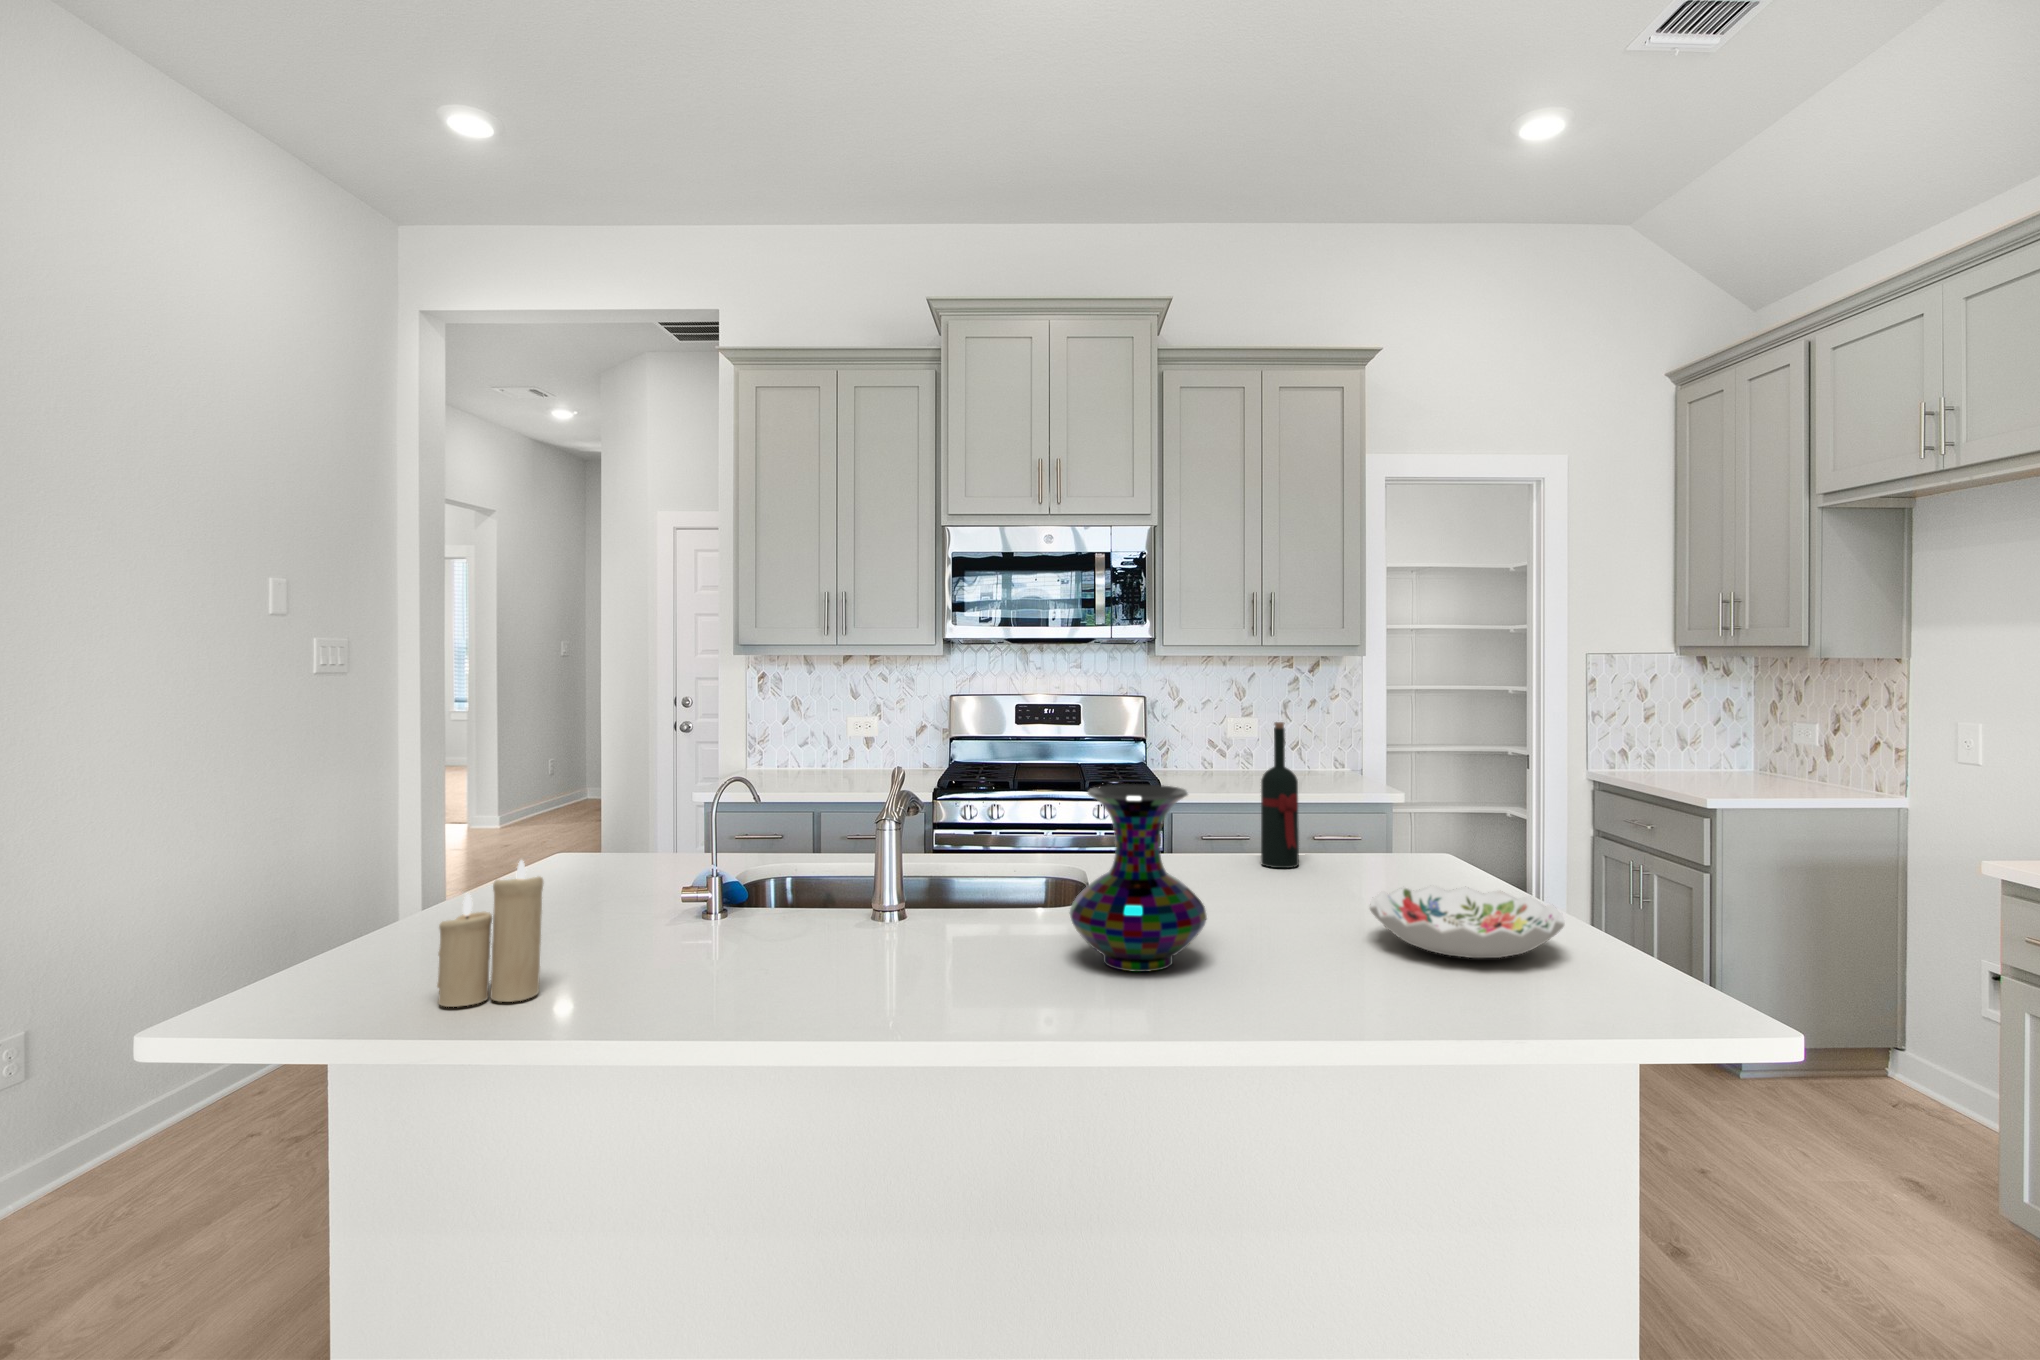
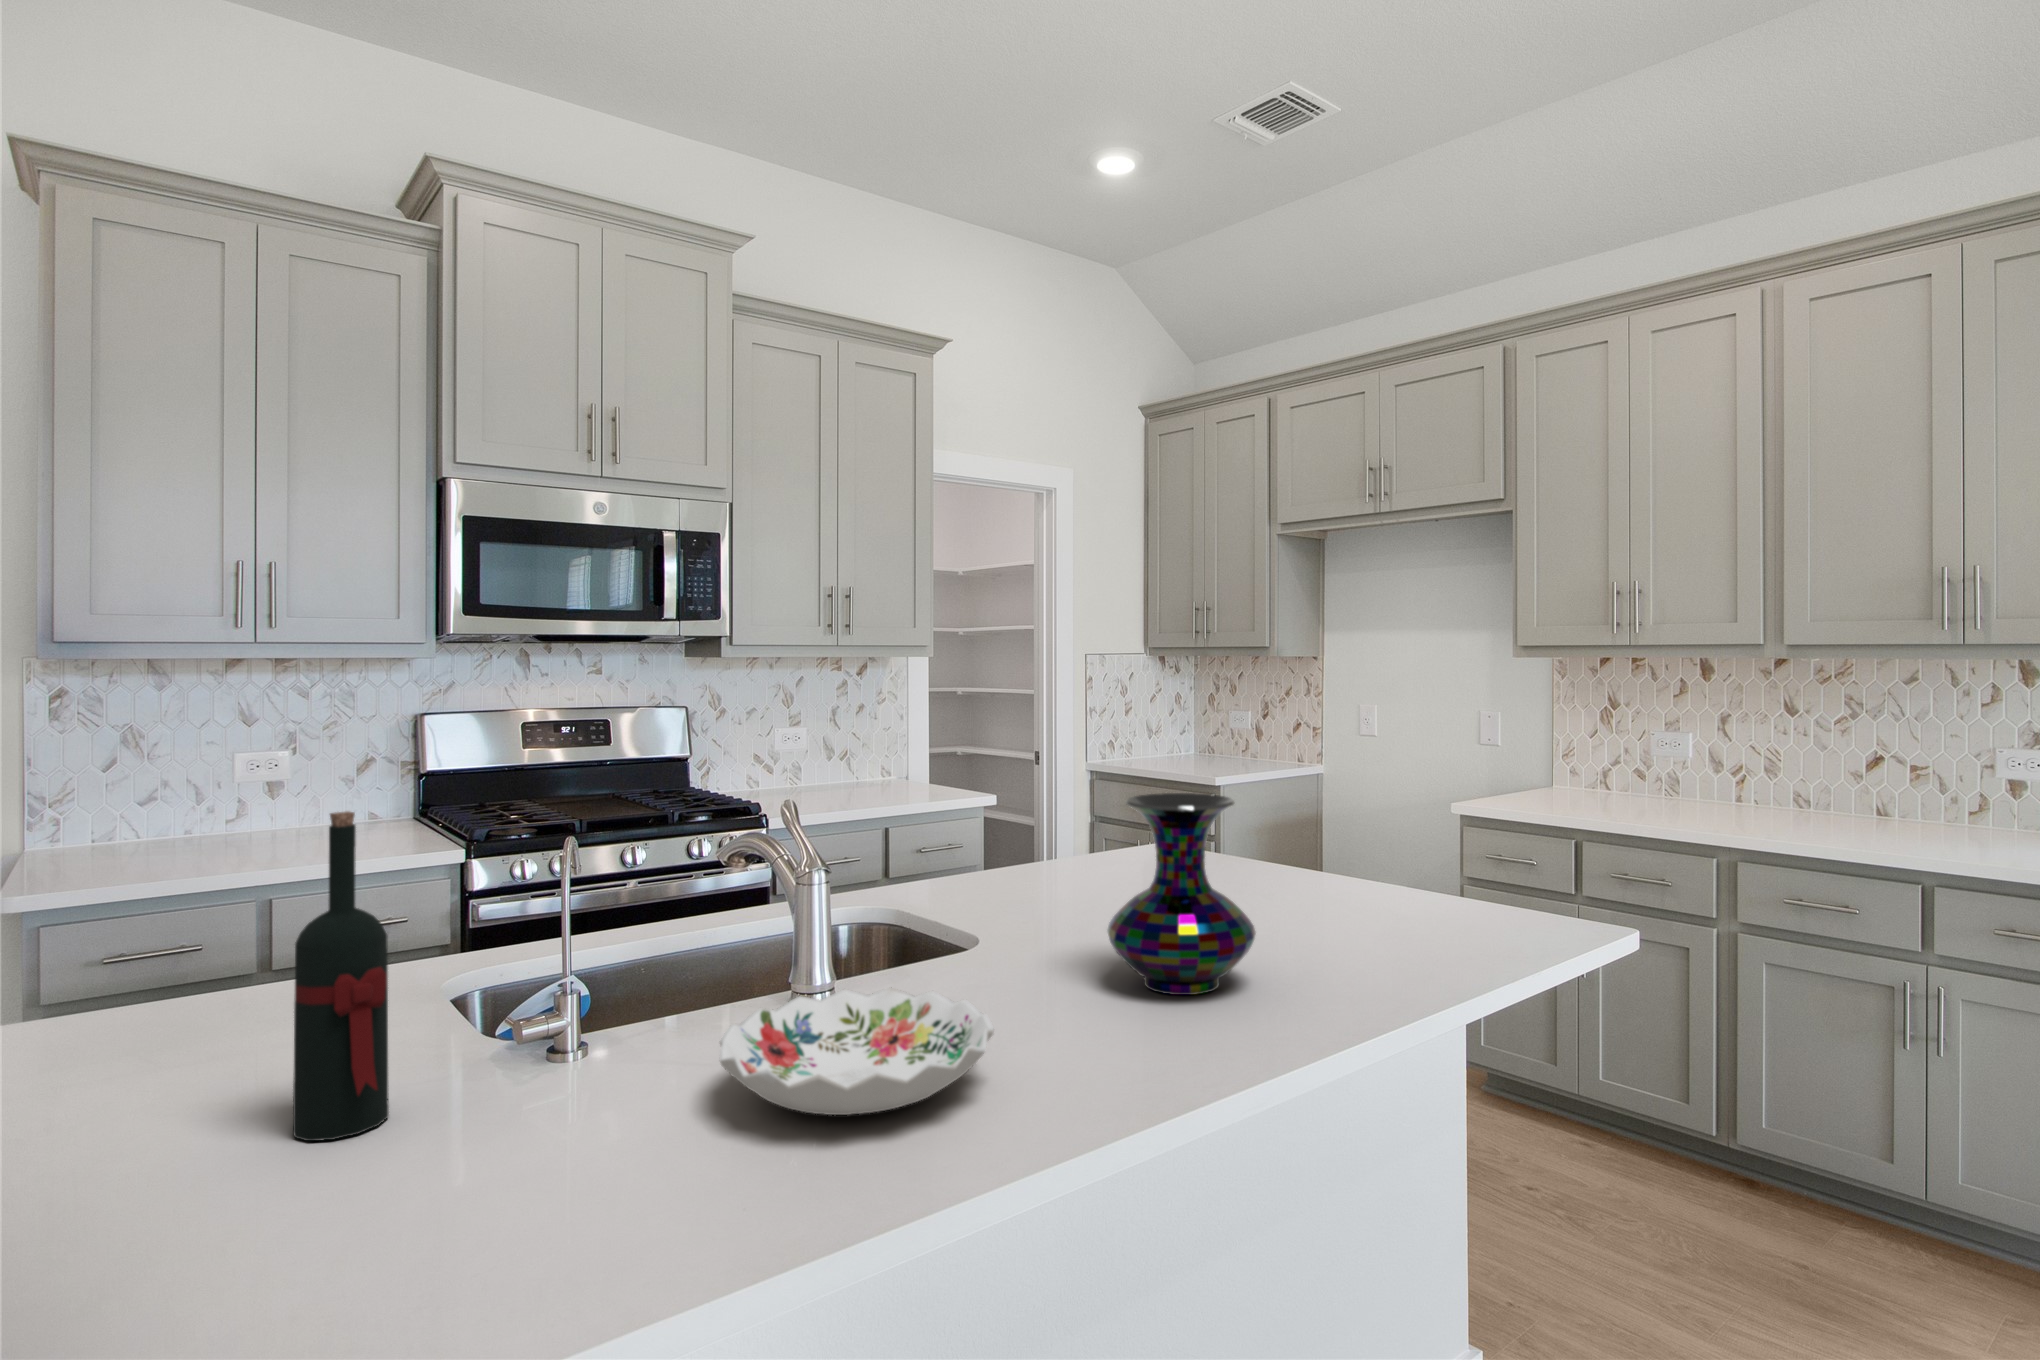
wine bottle: present [1261,722,1299,868] -> present [293,811,389,1141]
candle: present [437,860,543,1007] -> none [440,1000,603,1287]
decorative bowl: present [1369,886,1565,958] -> present [720,987,994,1115]

